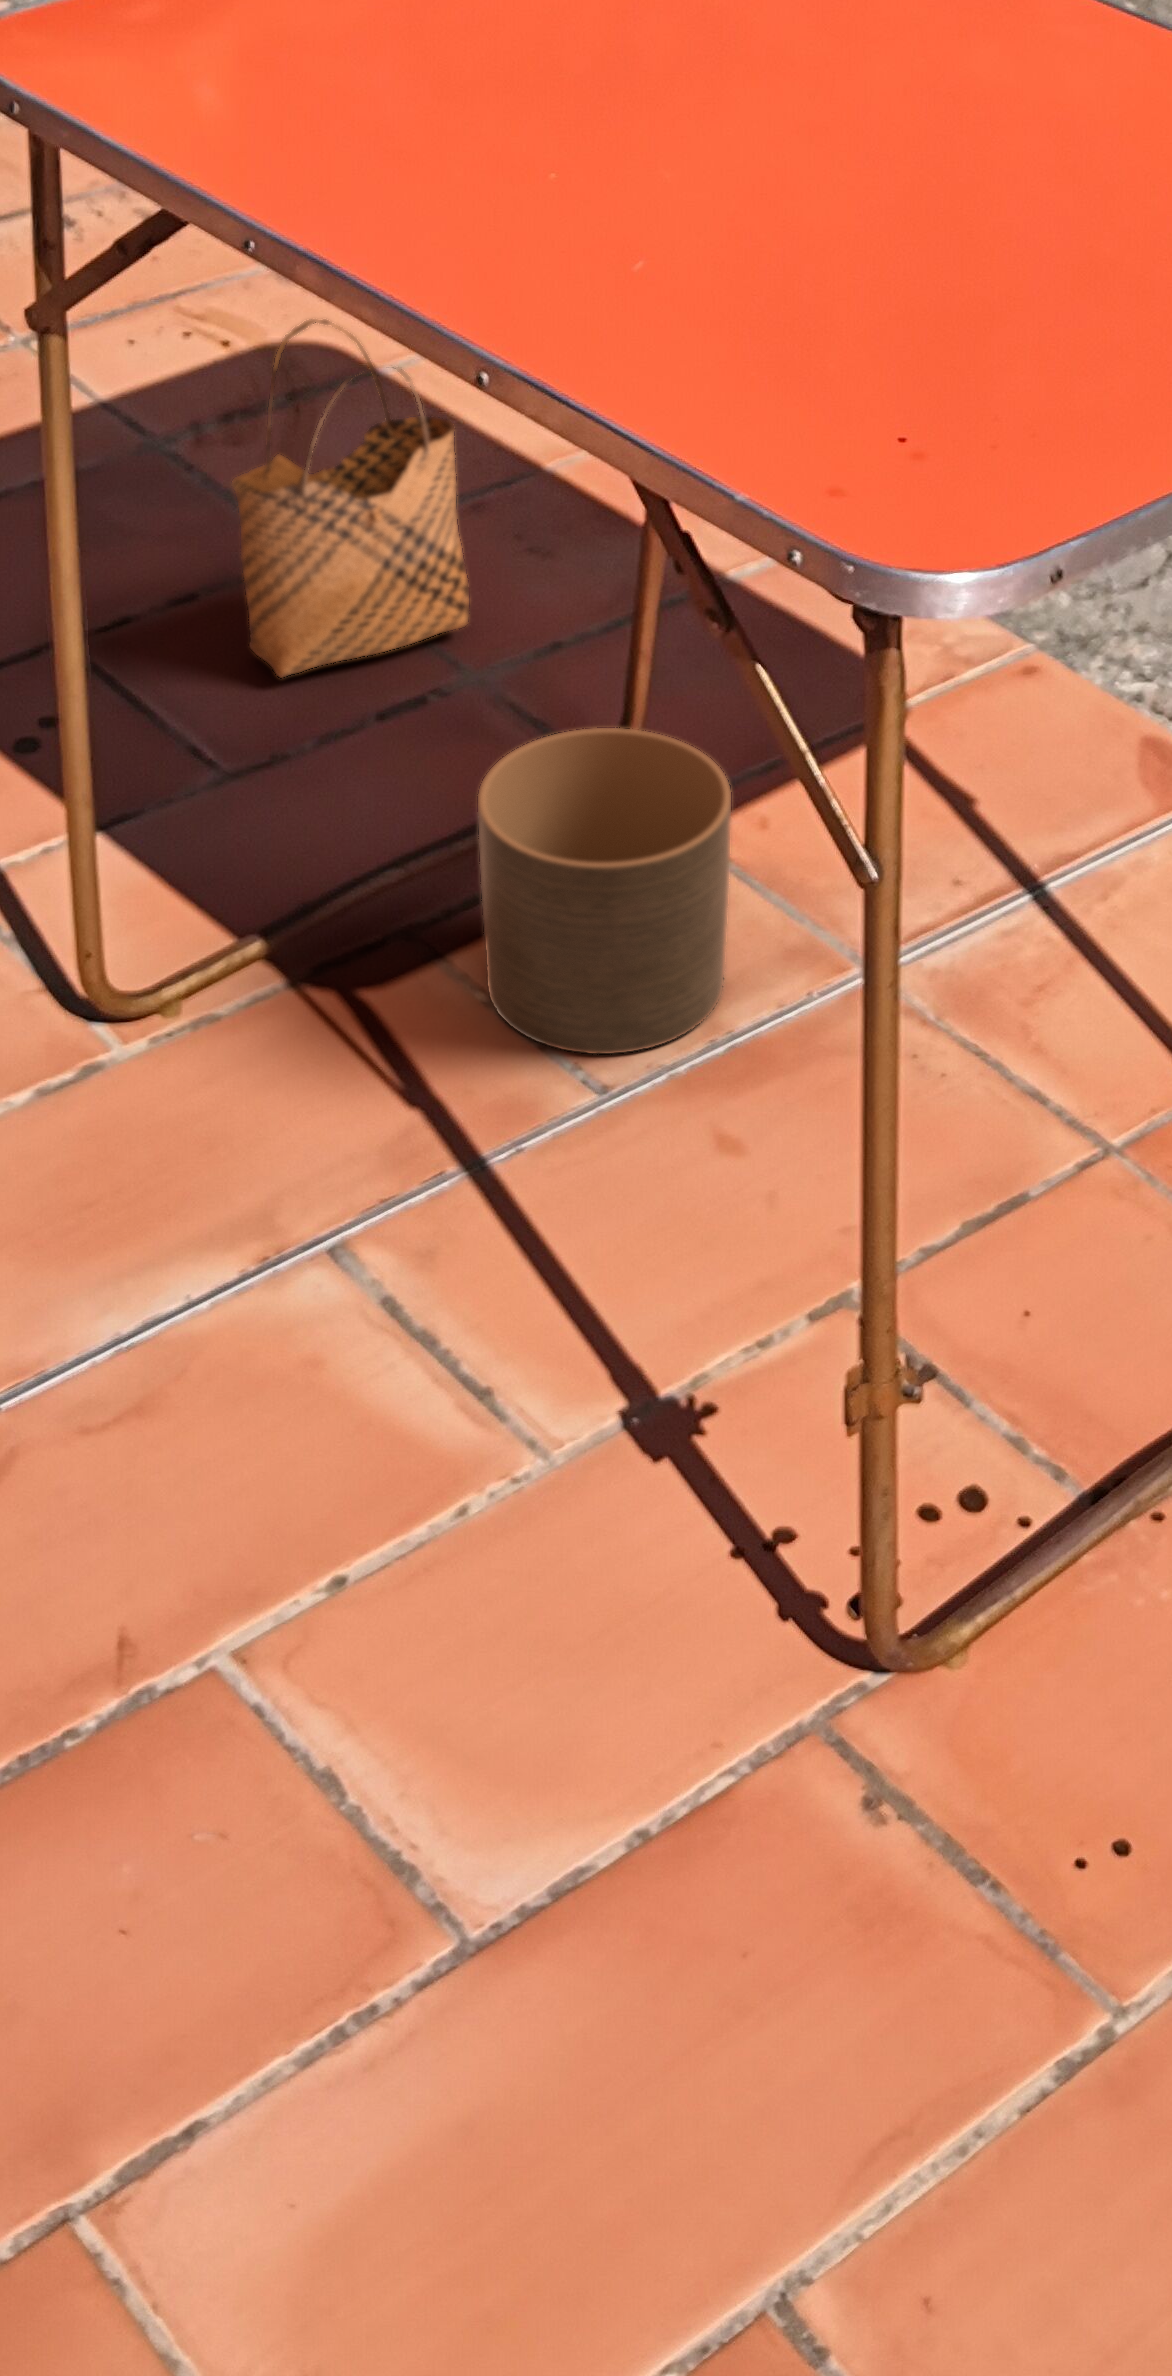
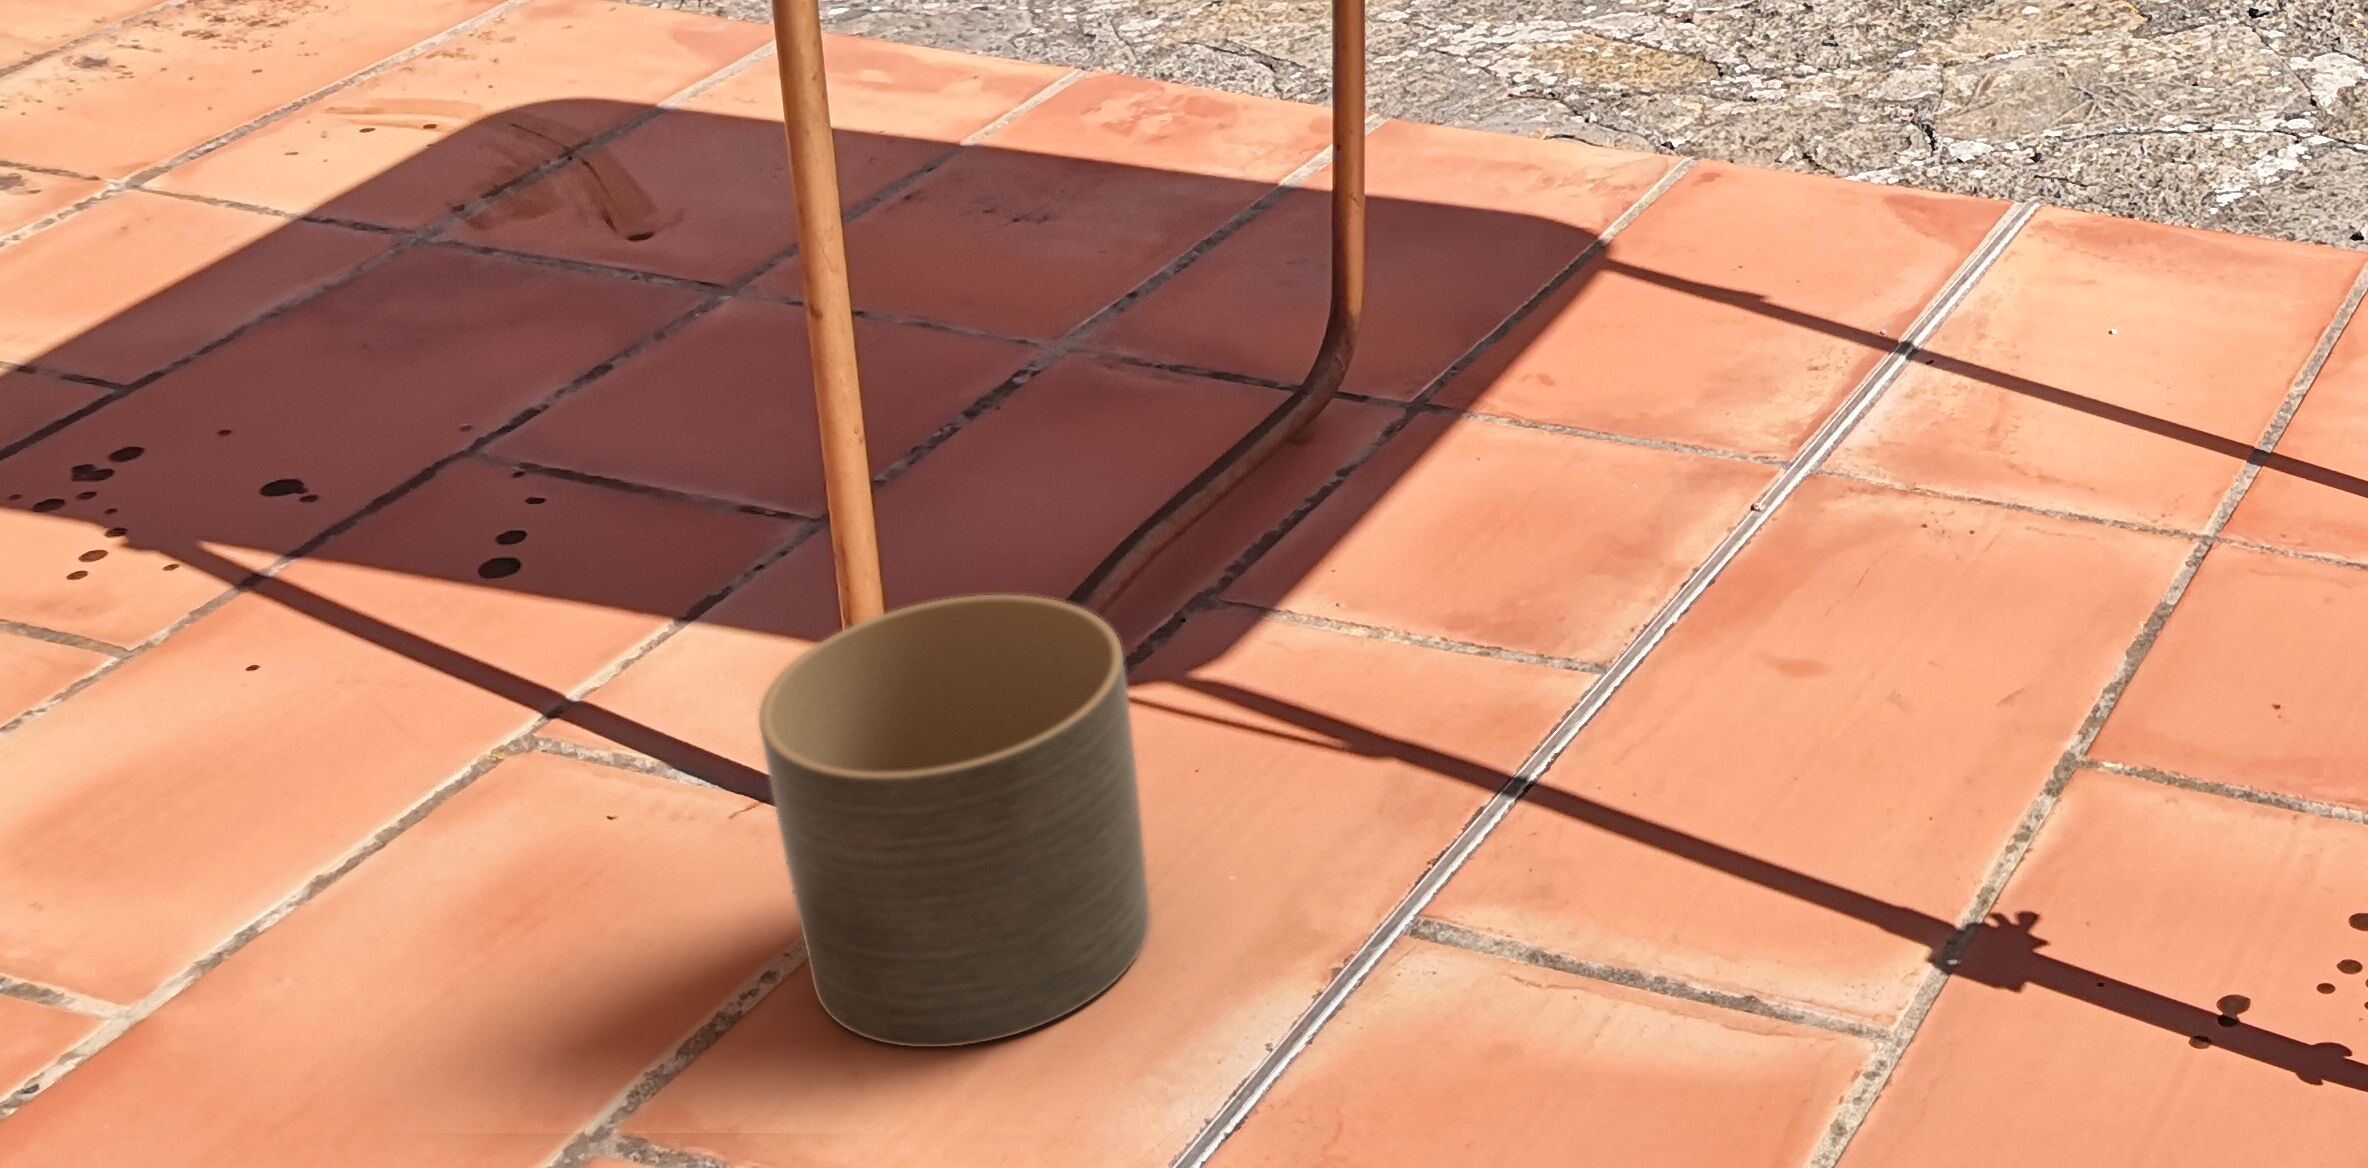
woven basket: present [232,319,469,677] -> none [170,250,550,752]

